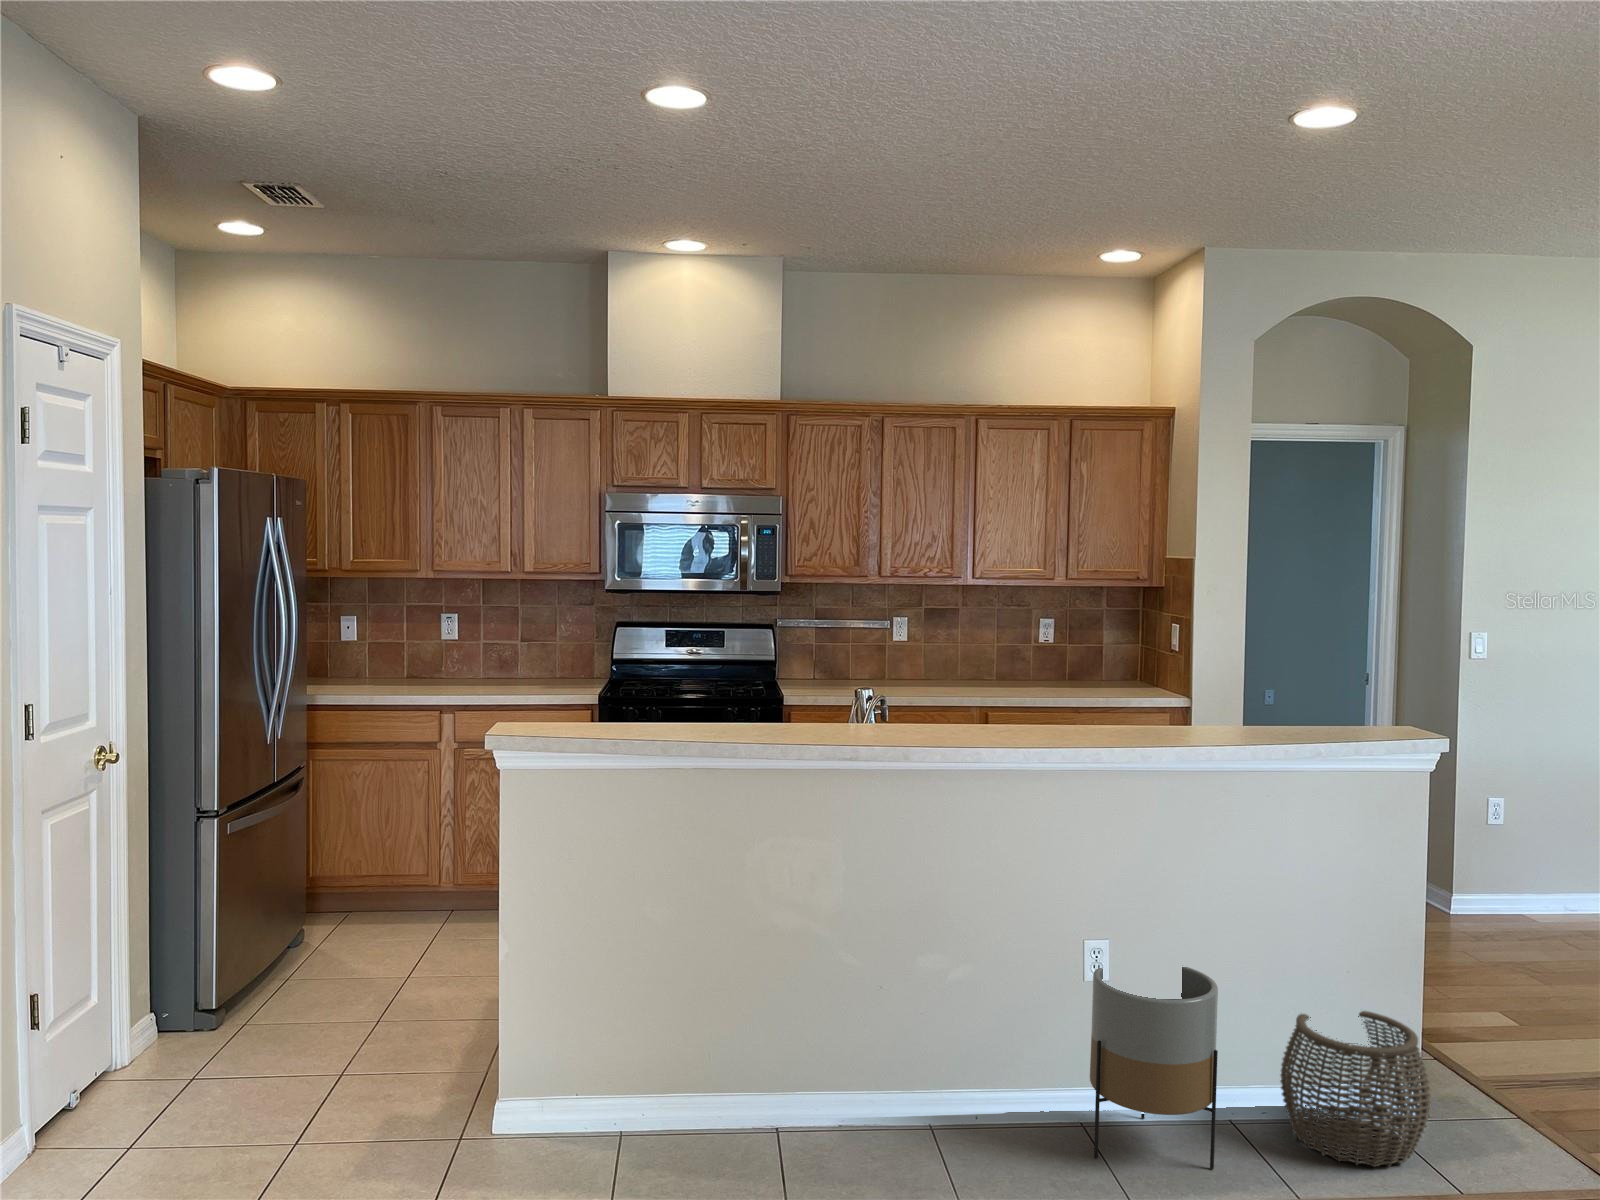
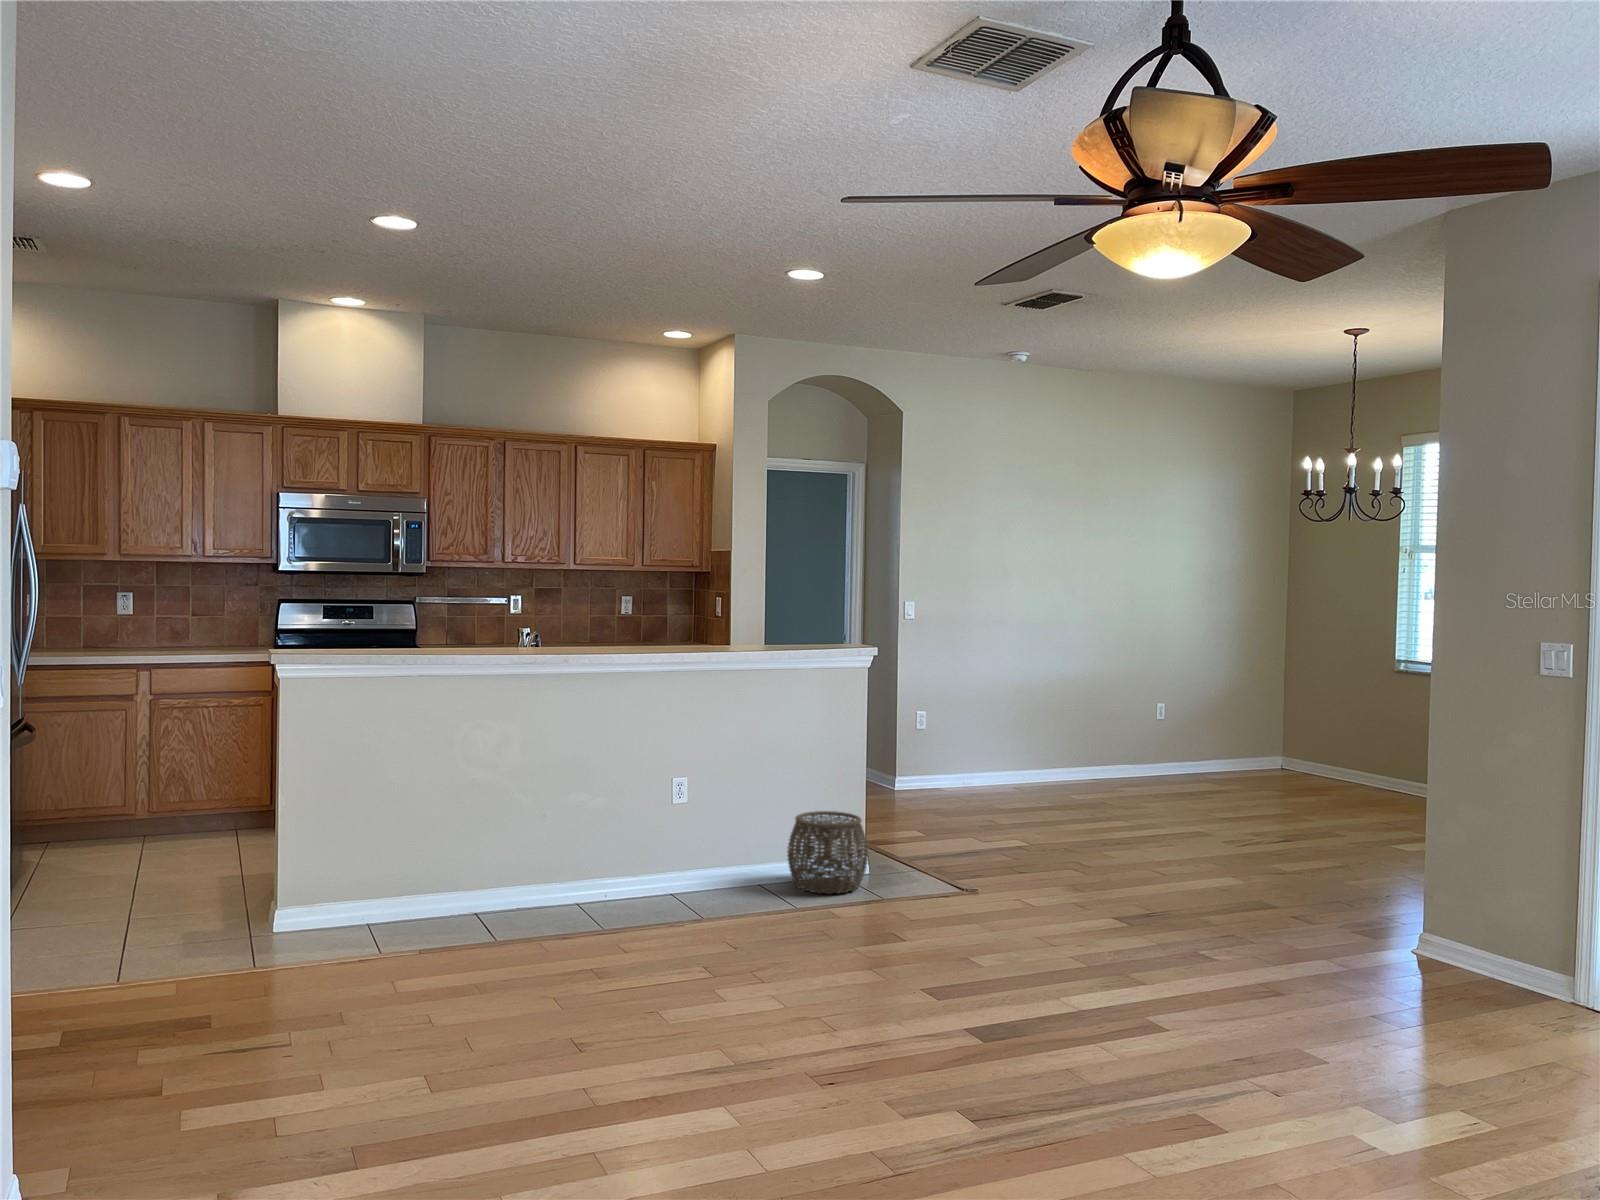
planter: present [1090,967,1218,1169] -> none [676,788,751,906]

